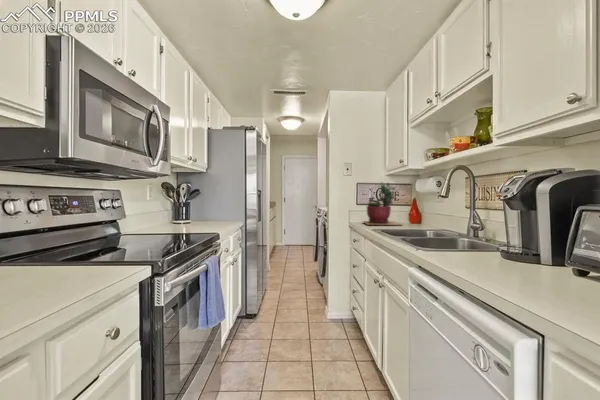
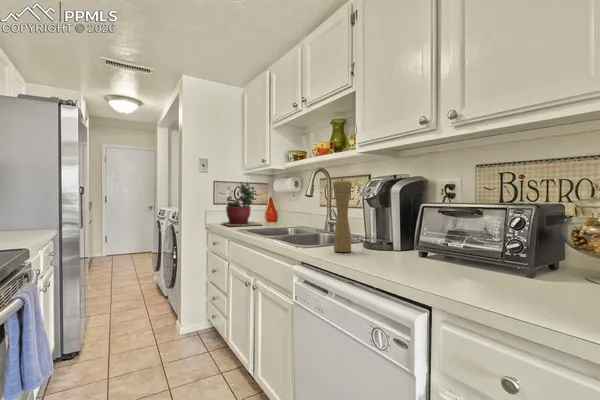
pepper mill: none [459,177,483,261] -> present [333,179,352,252]

